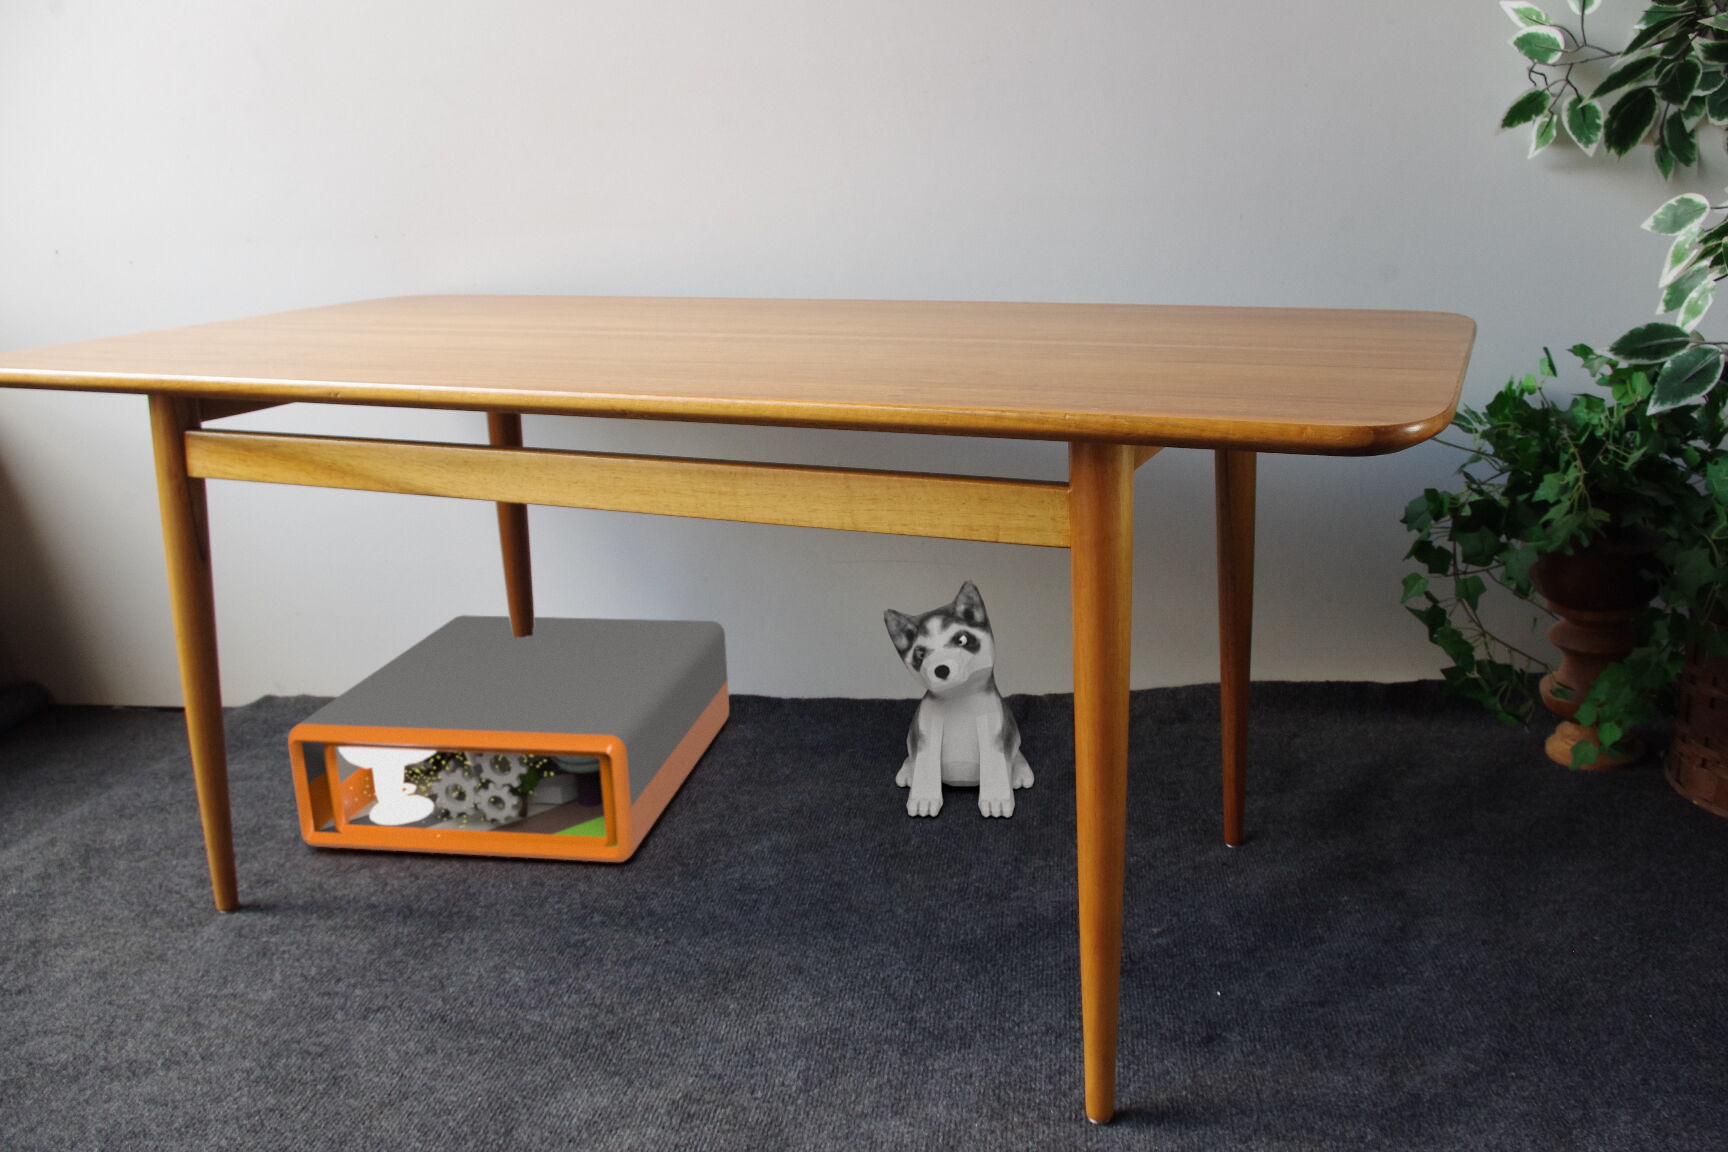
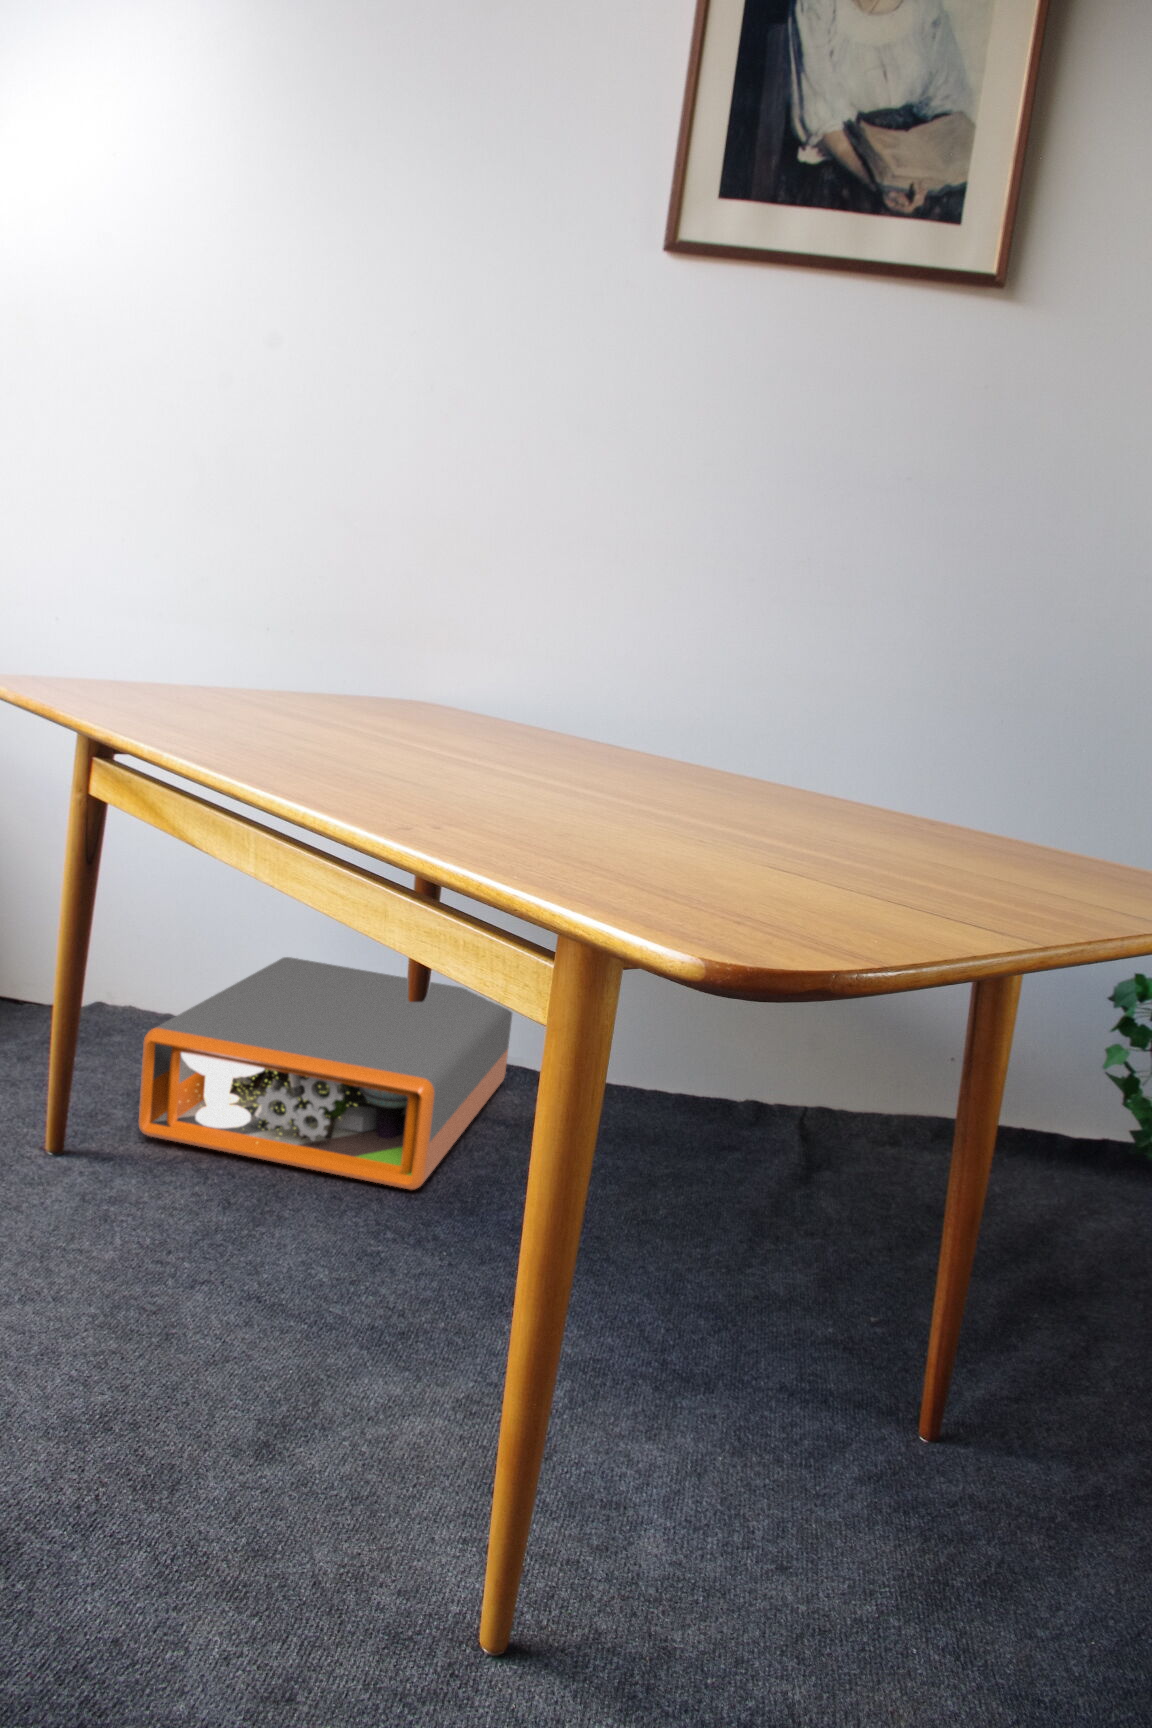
plush toy: present [884,580,1034,818] -> none [649,993,769,1203]

